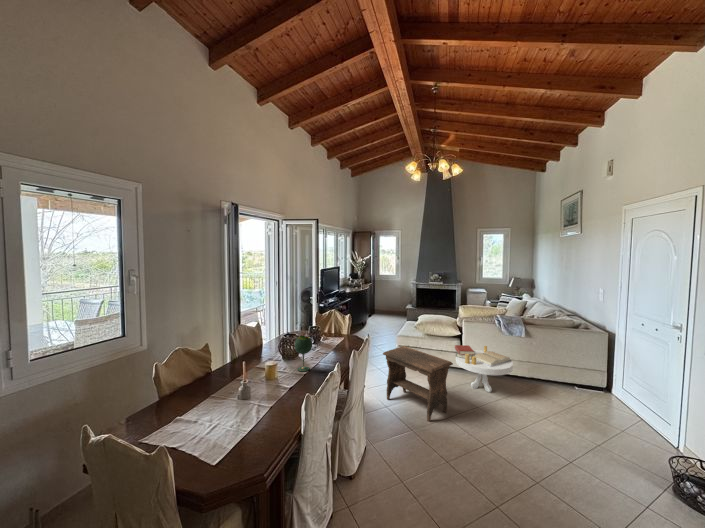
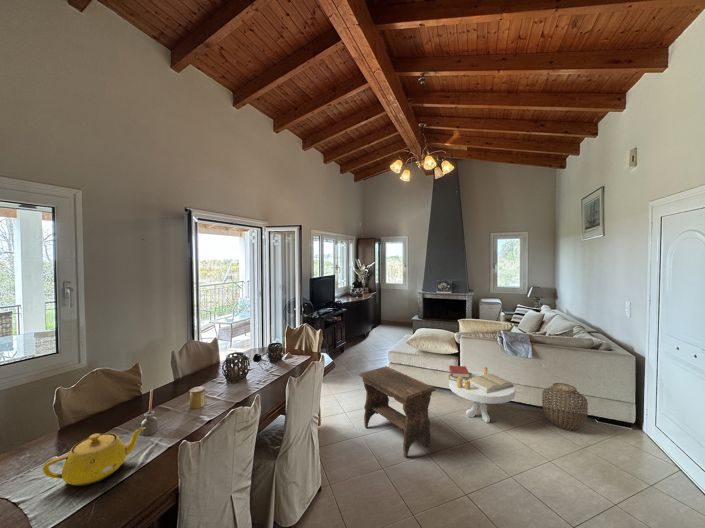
wine glass: present [295,336,312,371] -> none [230,357,251,399]
woven basket: none [534,357,572,396] -> present [542,383,588,431]
teapot: none [189,390,255,436] -> present [43,427,145,486]

